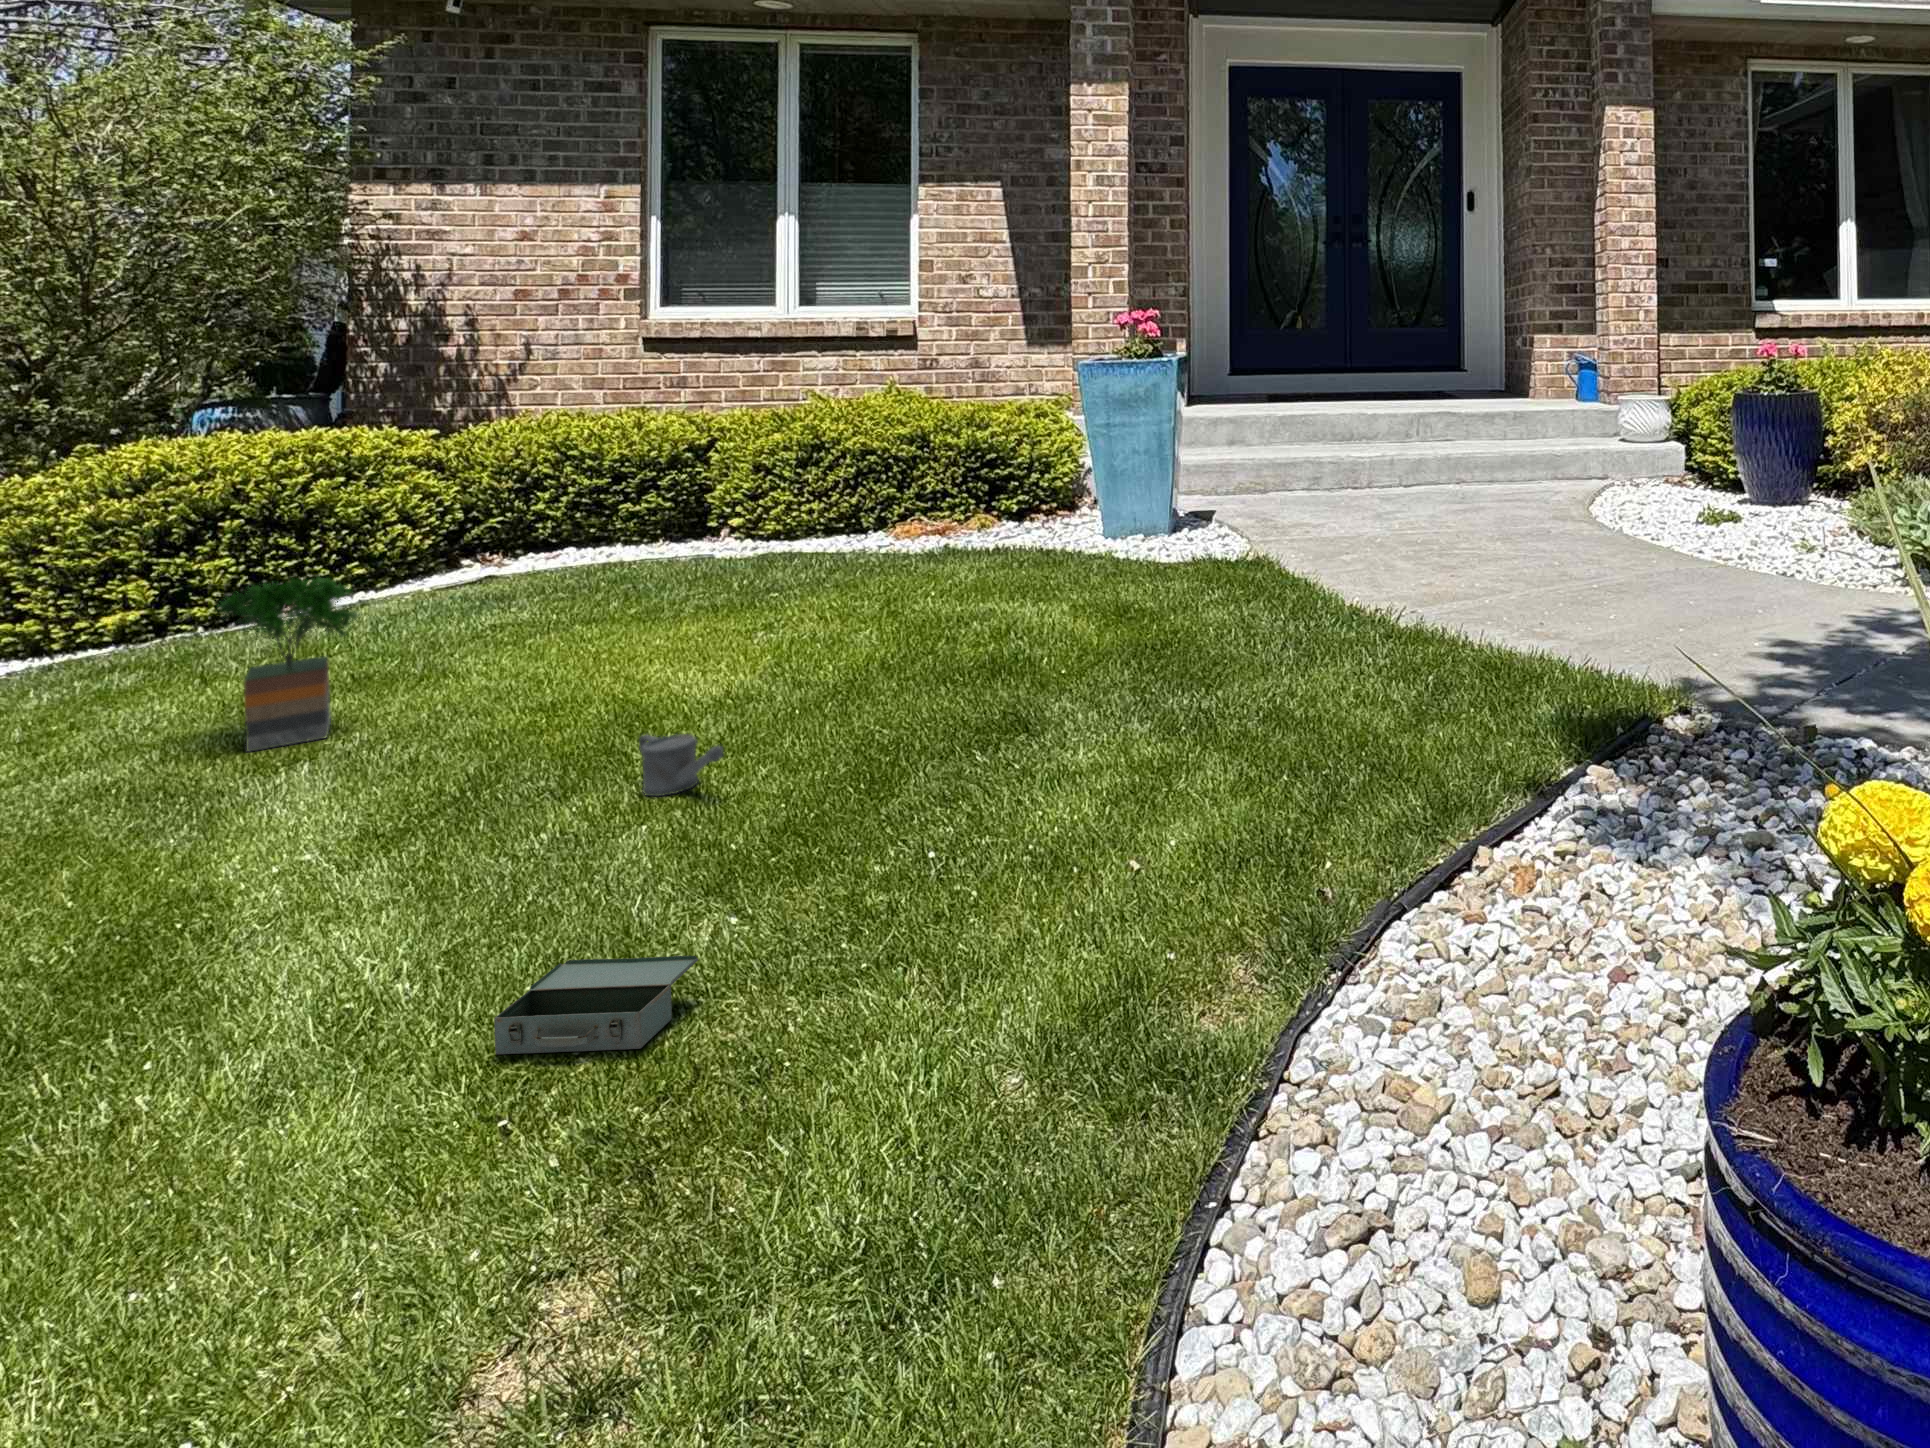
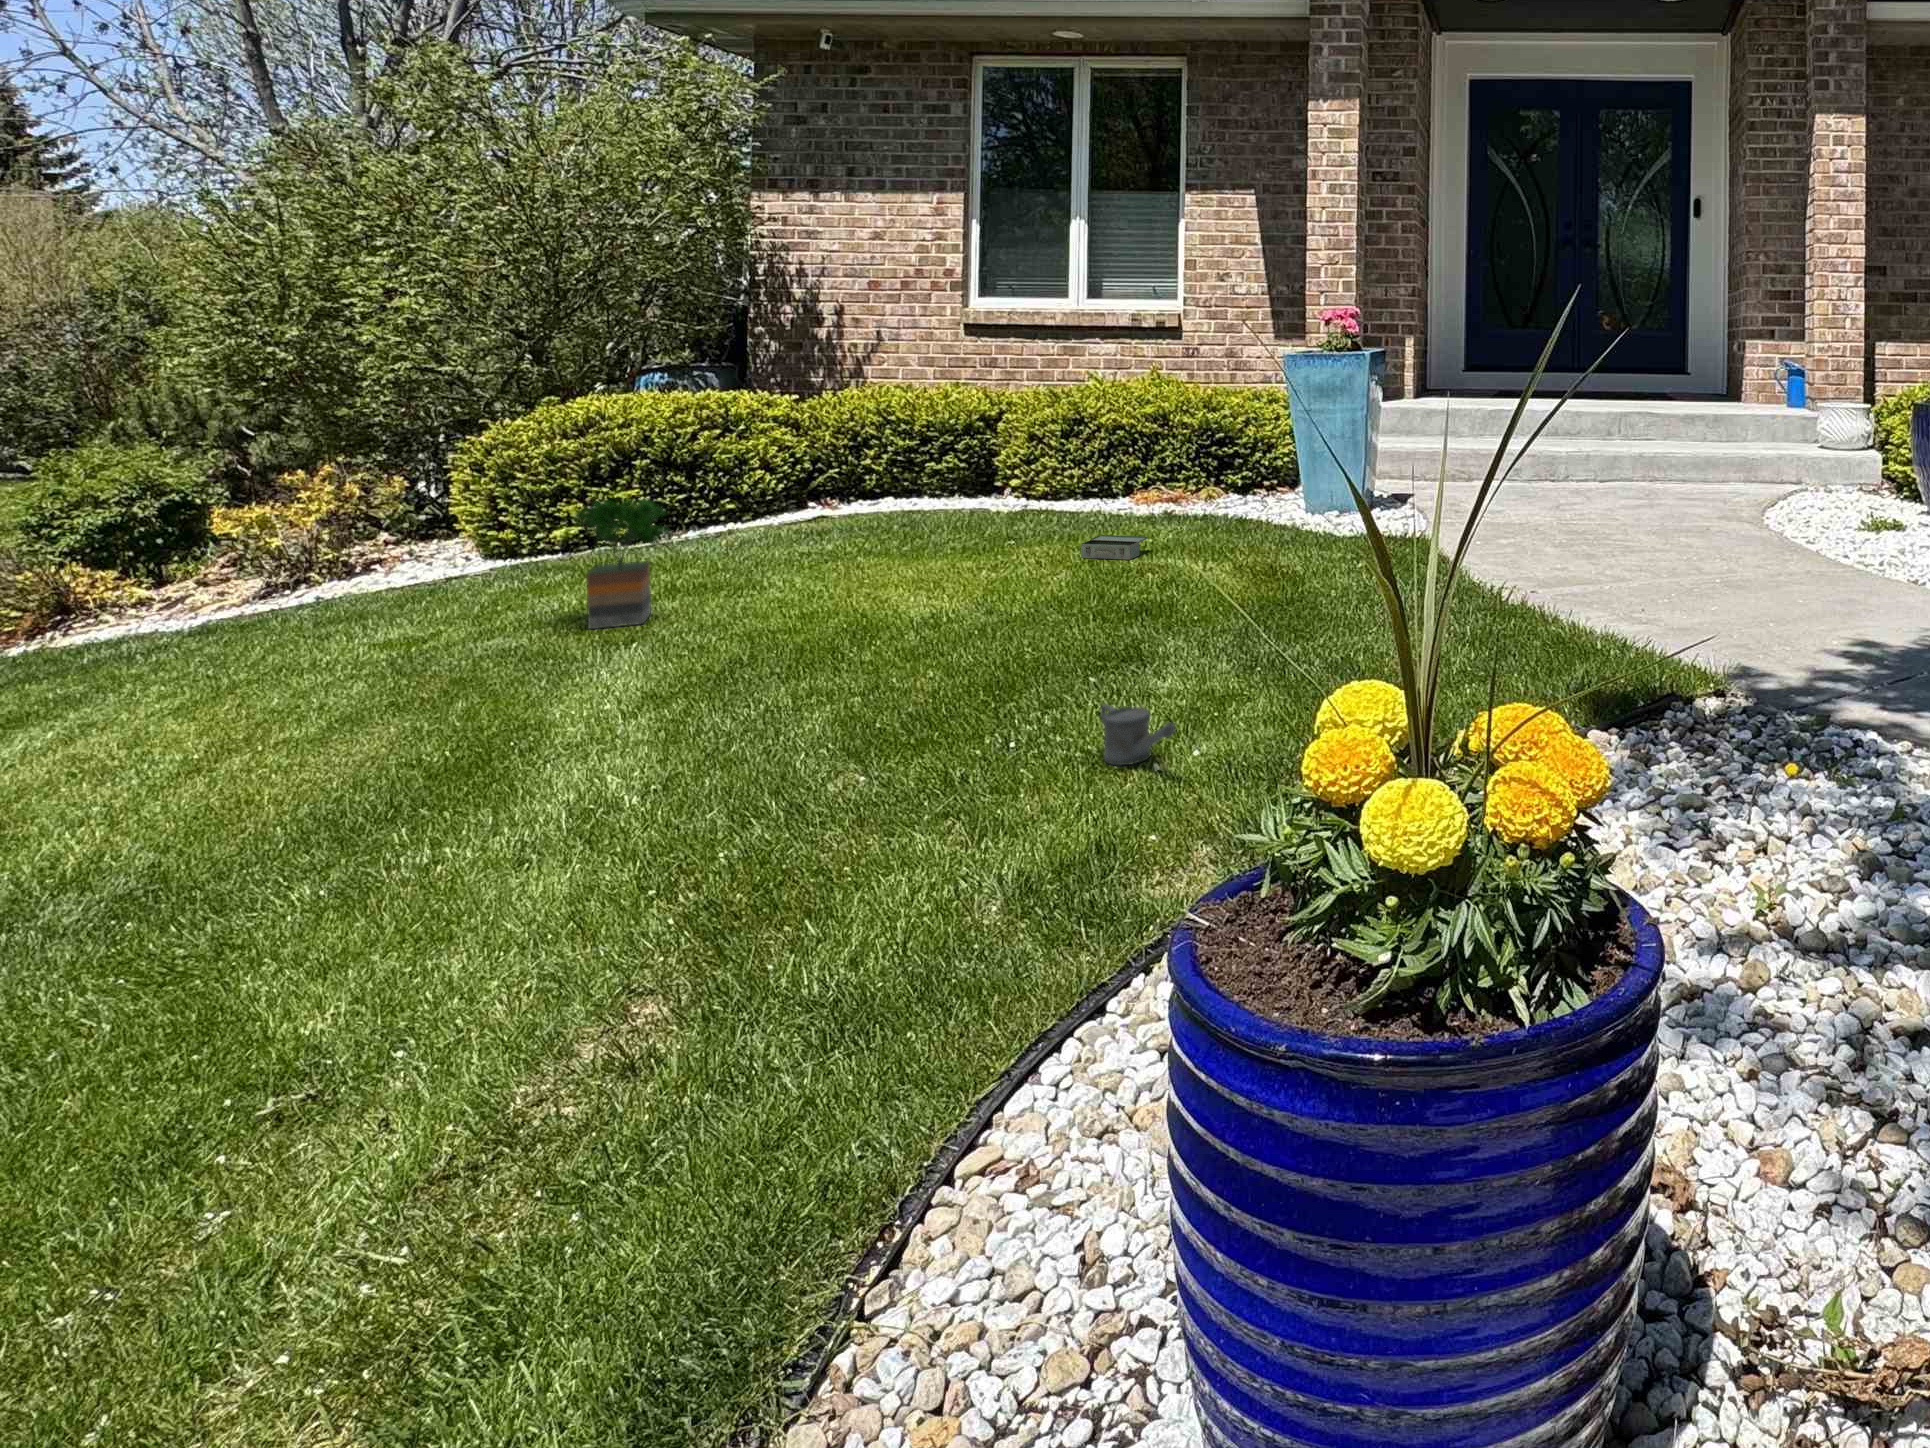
watering can: present [639,734,723,796] -> present [1100,704,1175,765]
toolbox: present [494,956,698,1054] -> present [1081,535,1148,560]

